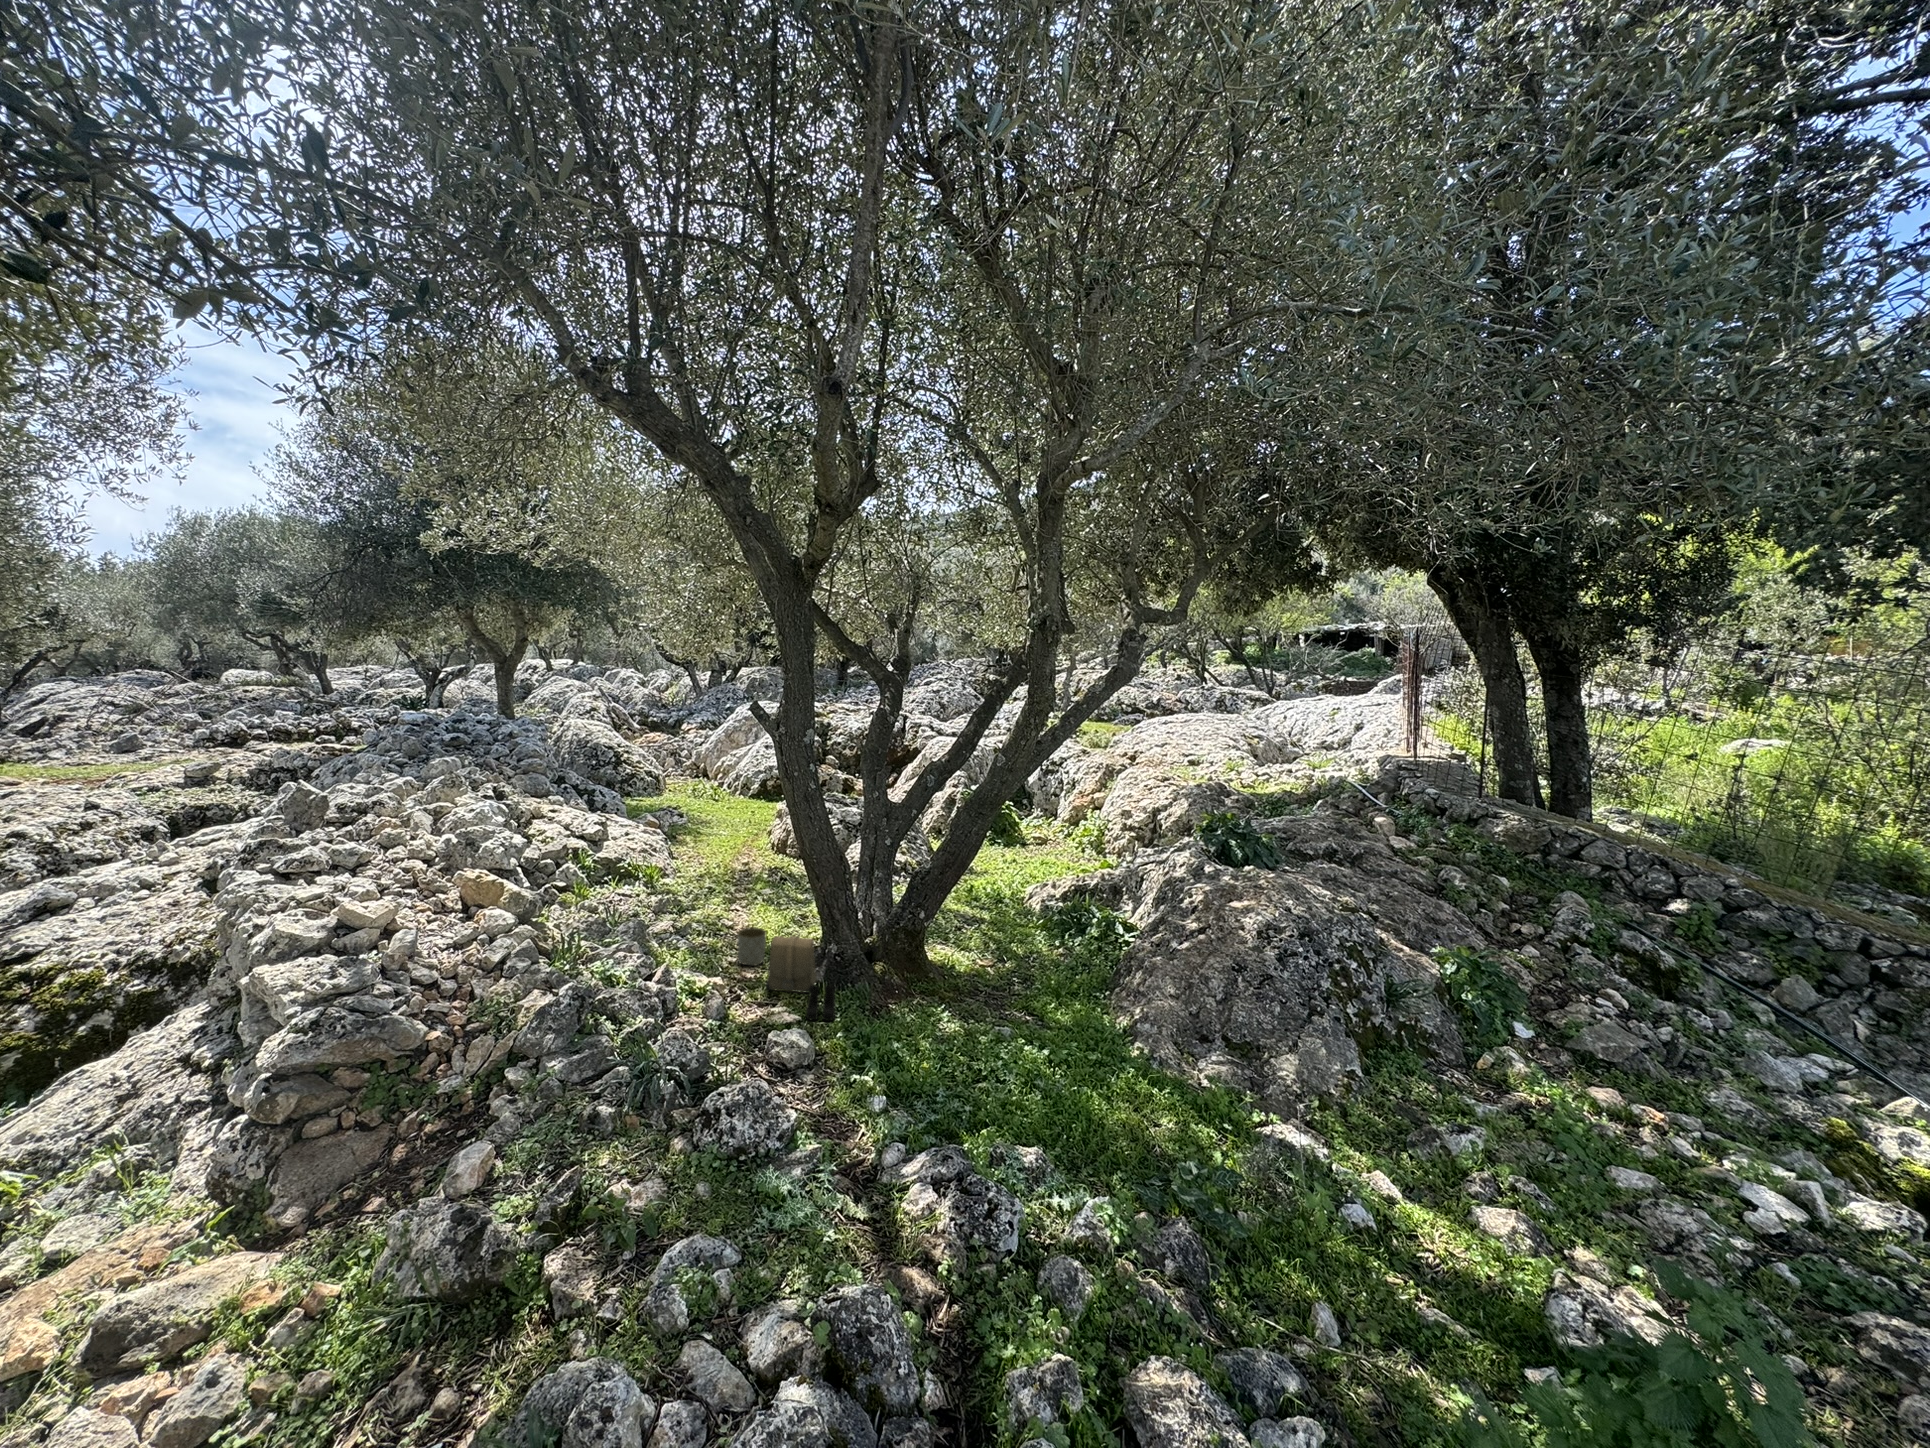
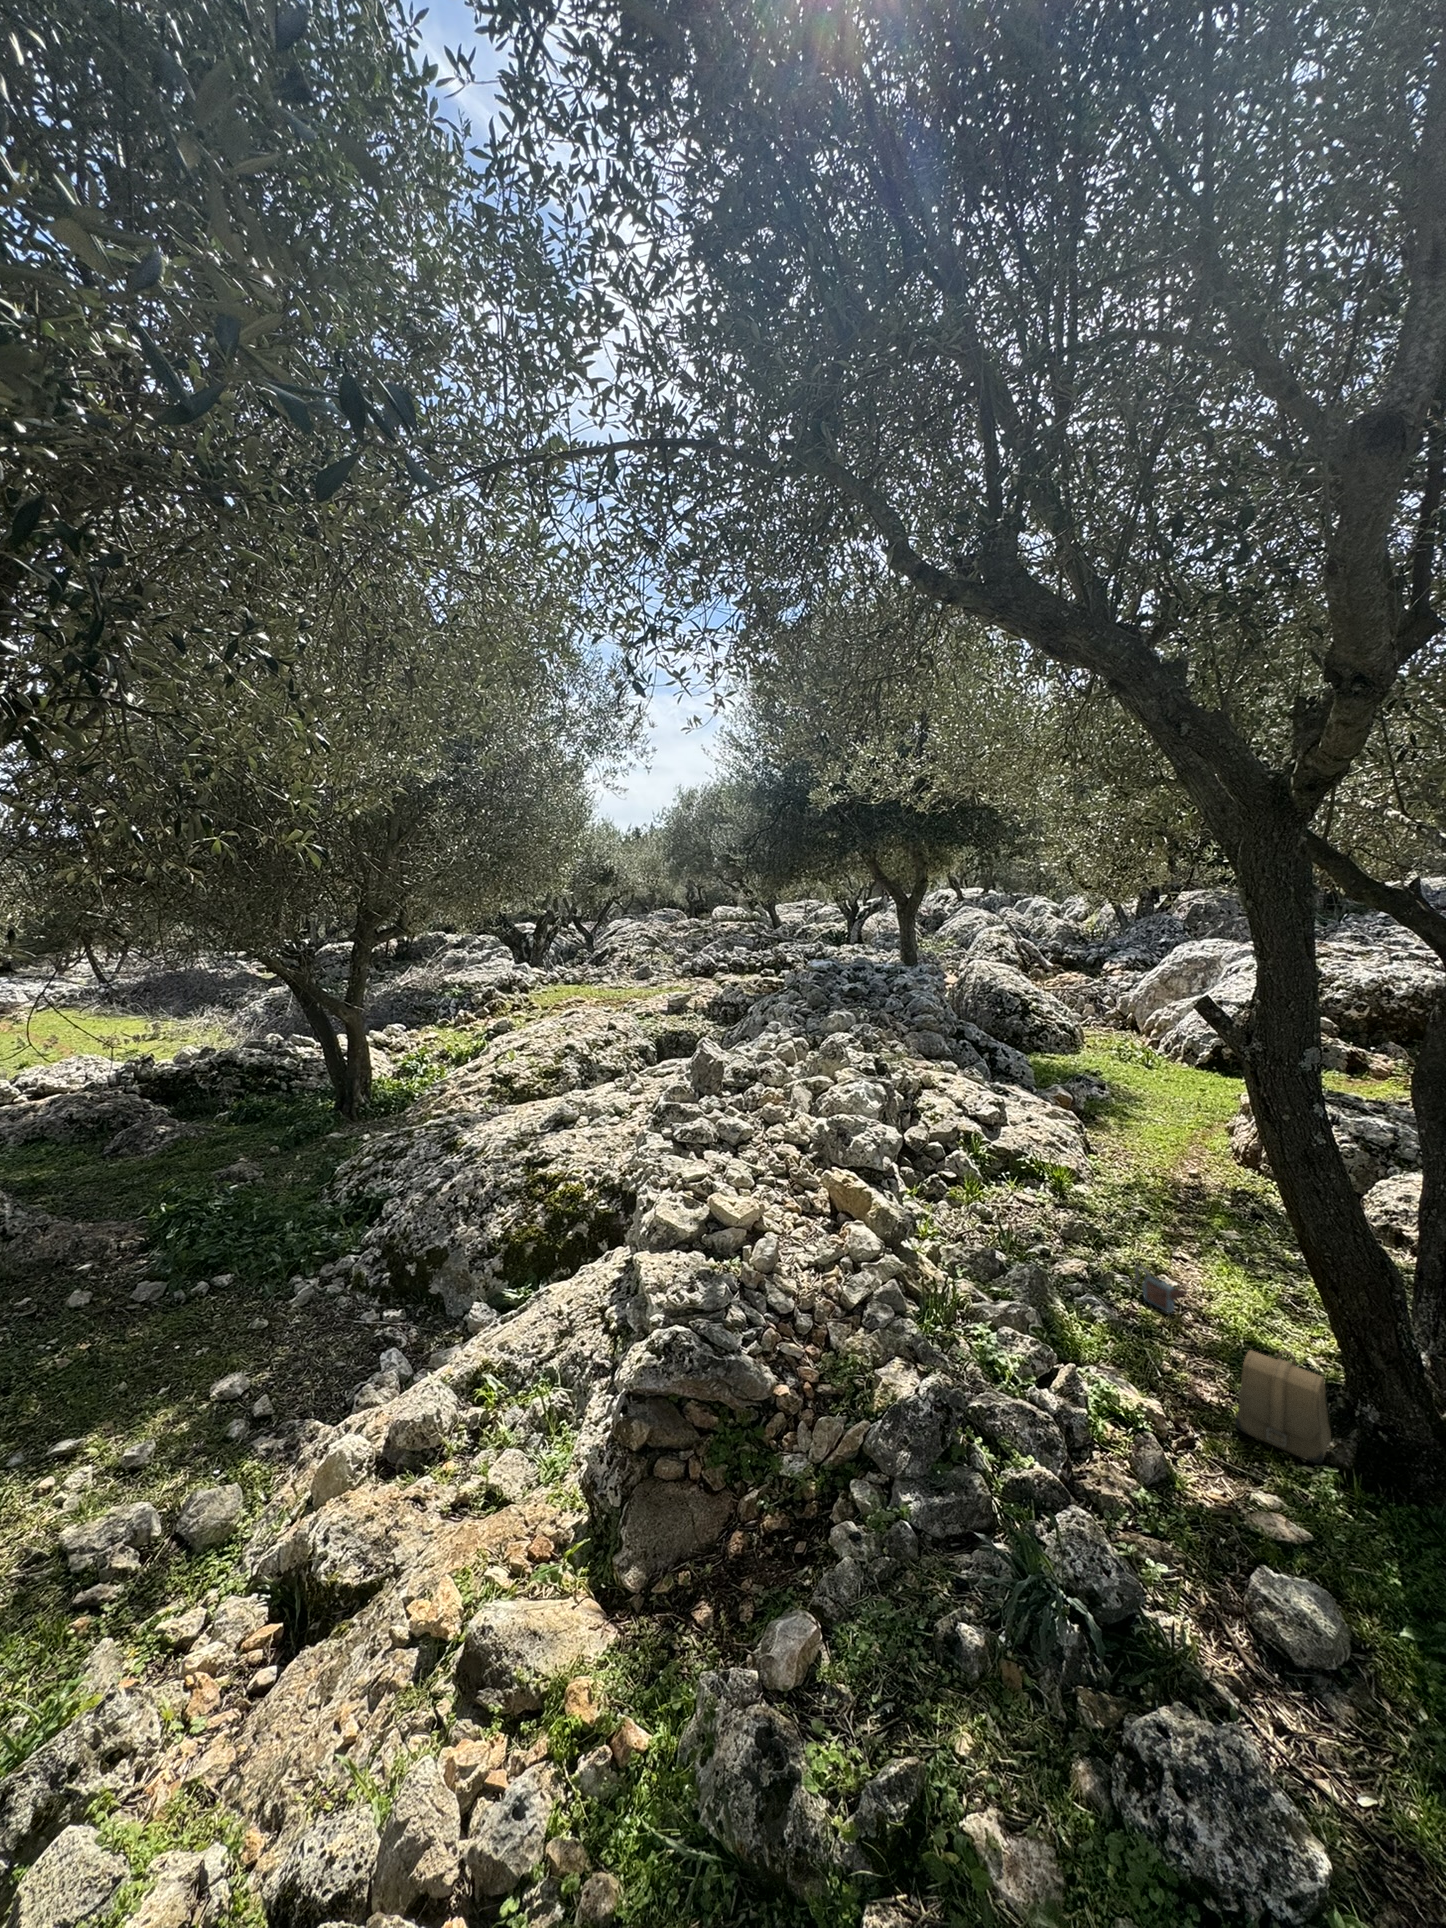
watering can: none [706,913,742,941] -> present [1135,1266,1188,1313]
planter: present [737,927,766,966] -> none [1183,1311,1233,1375]
boots: present [806,984,836,1021] -> none [1314,1461,1377,1545]

